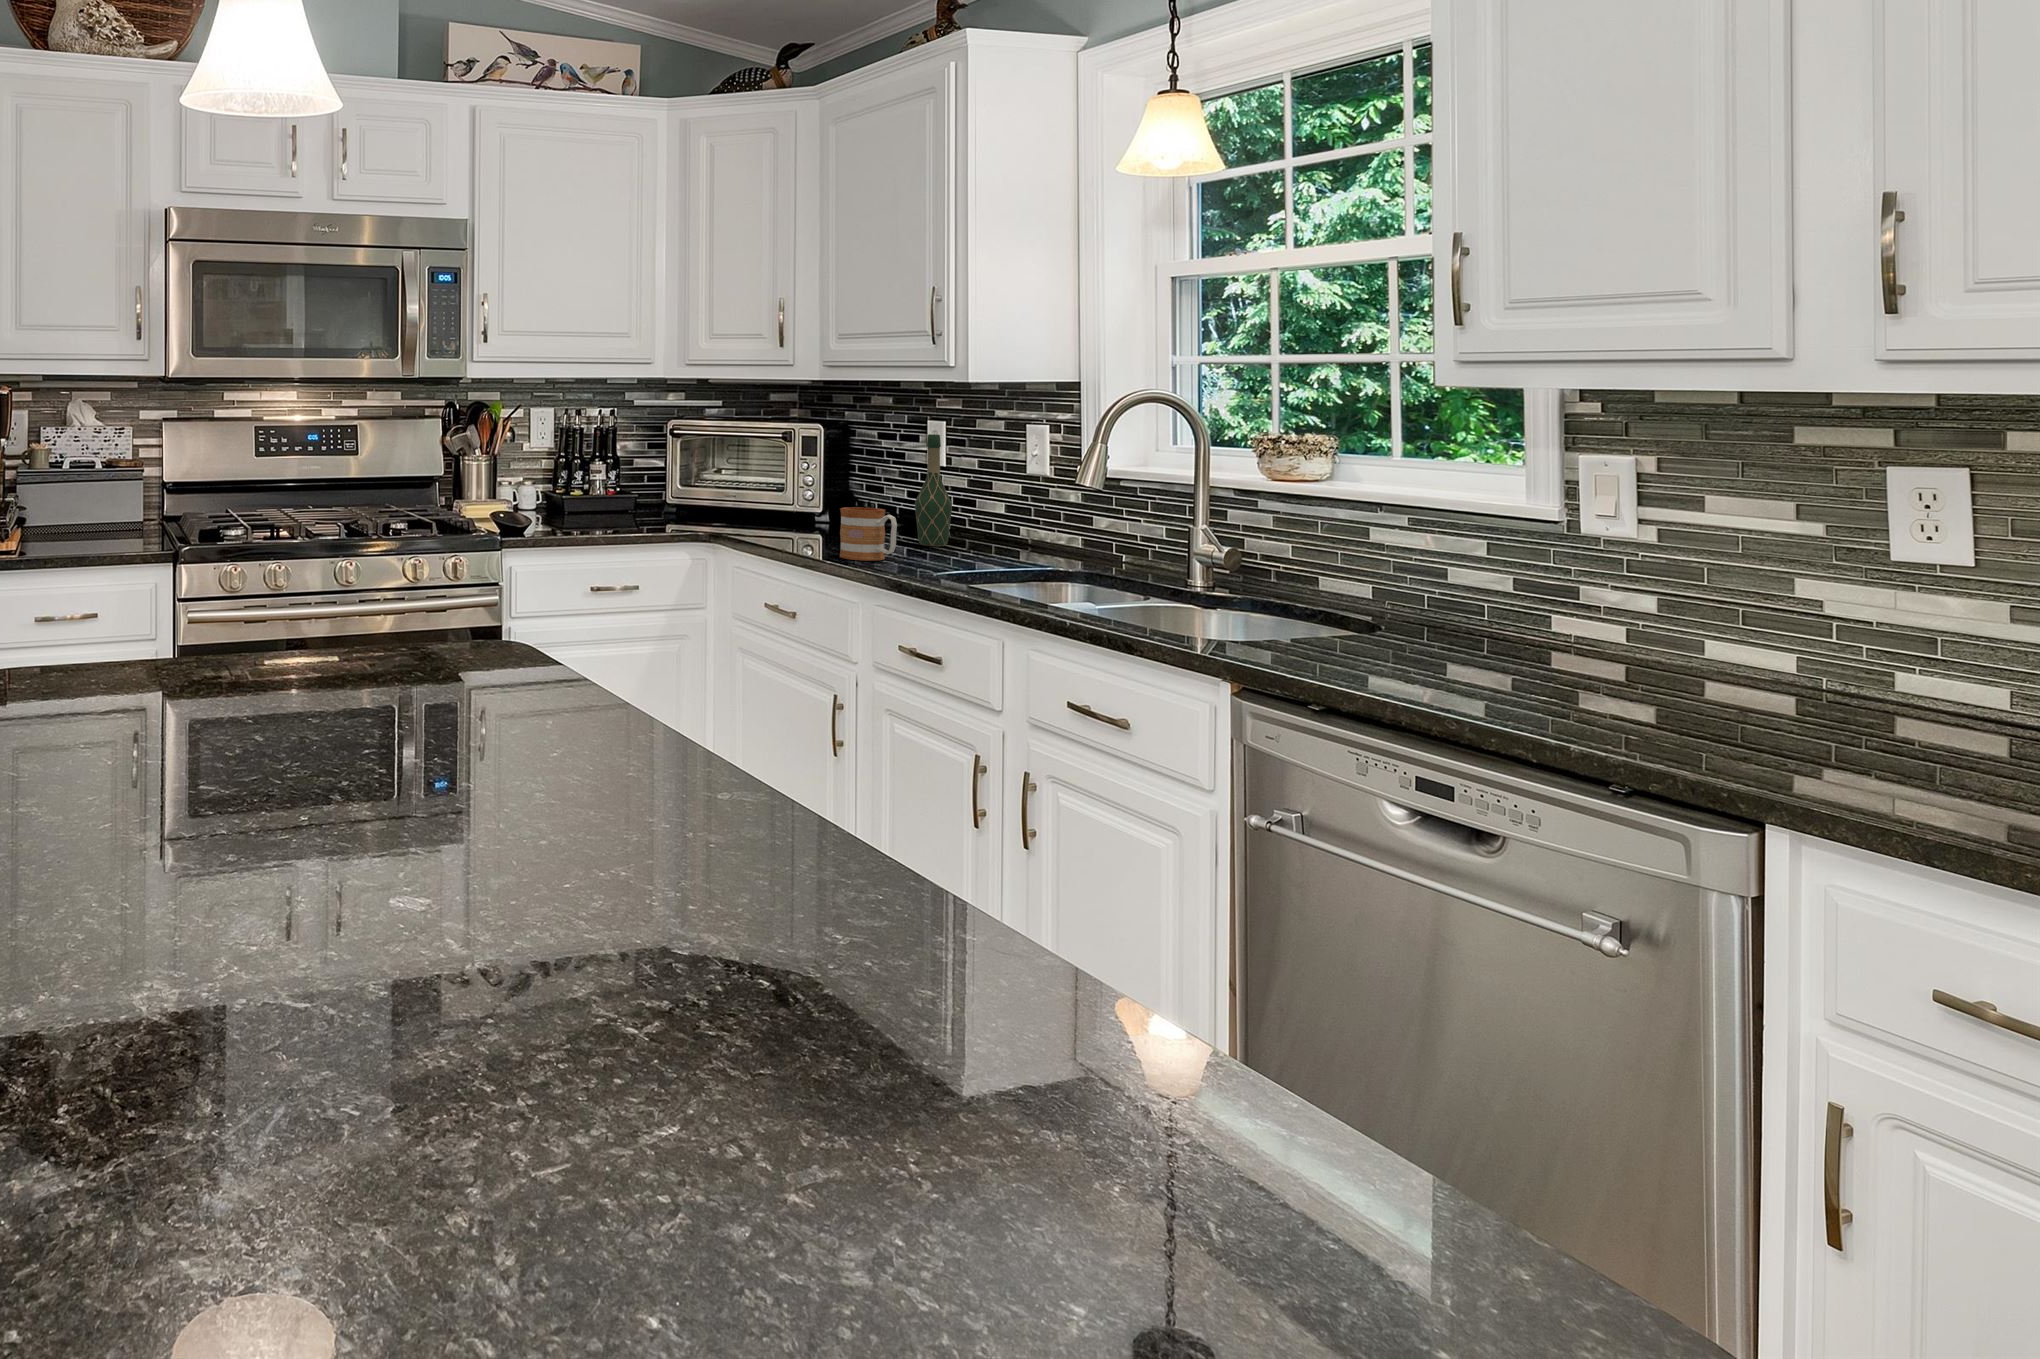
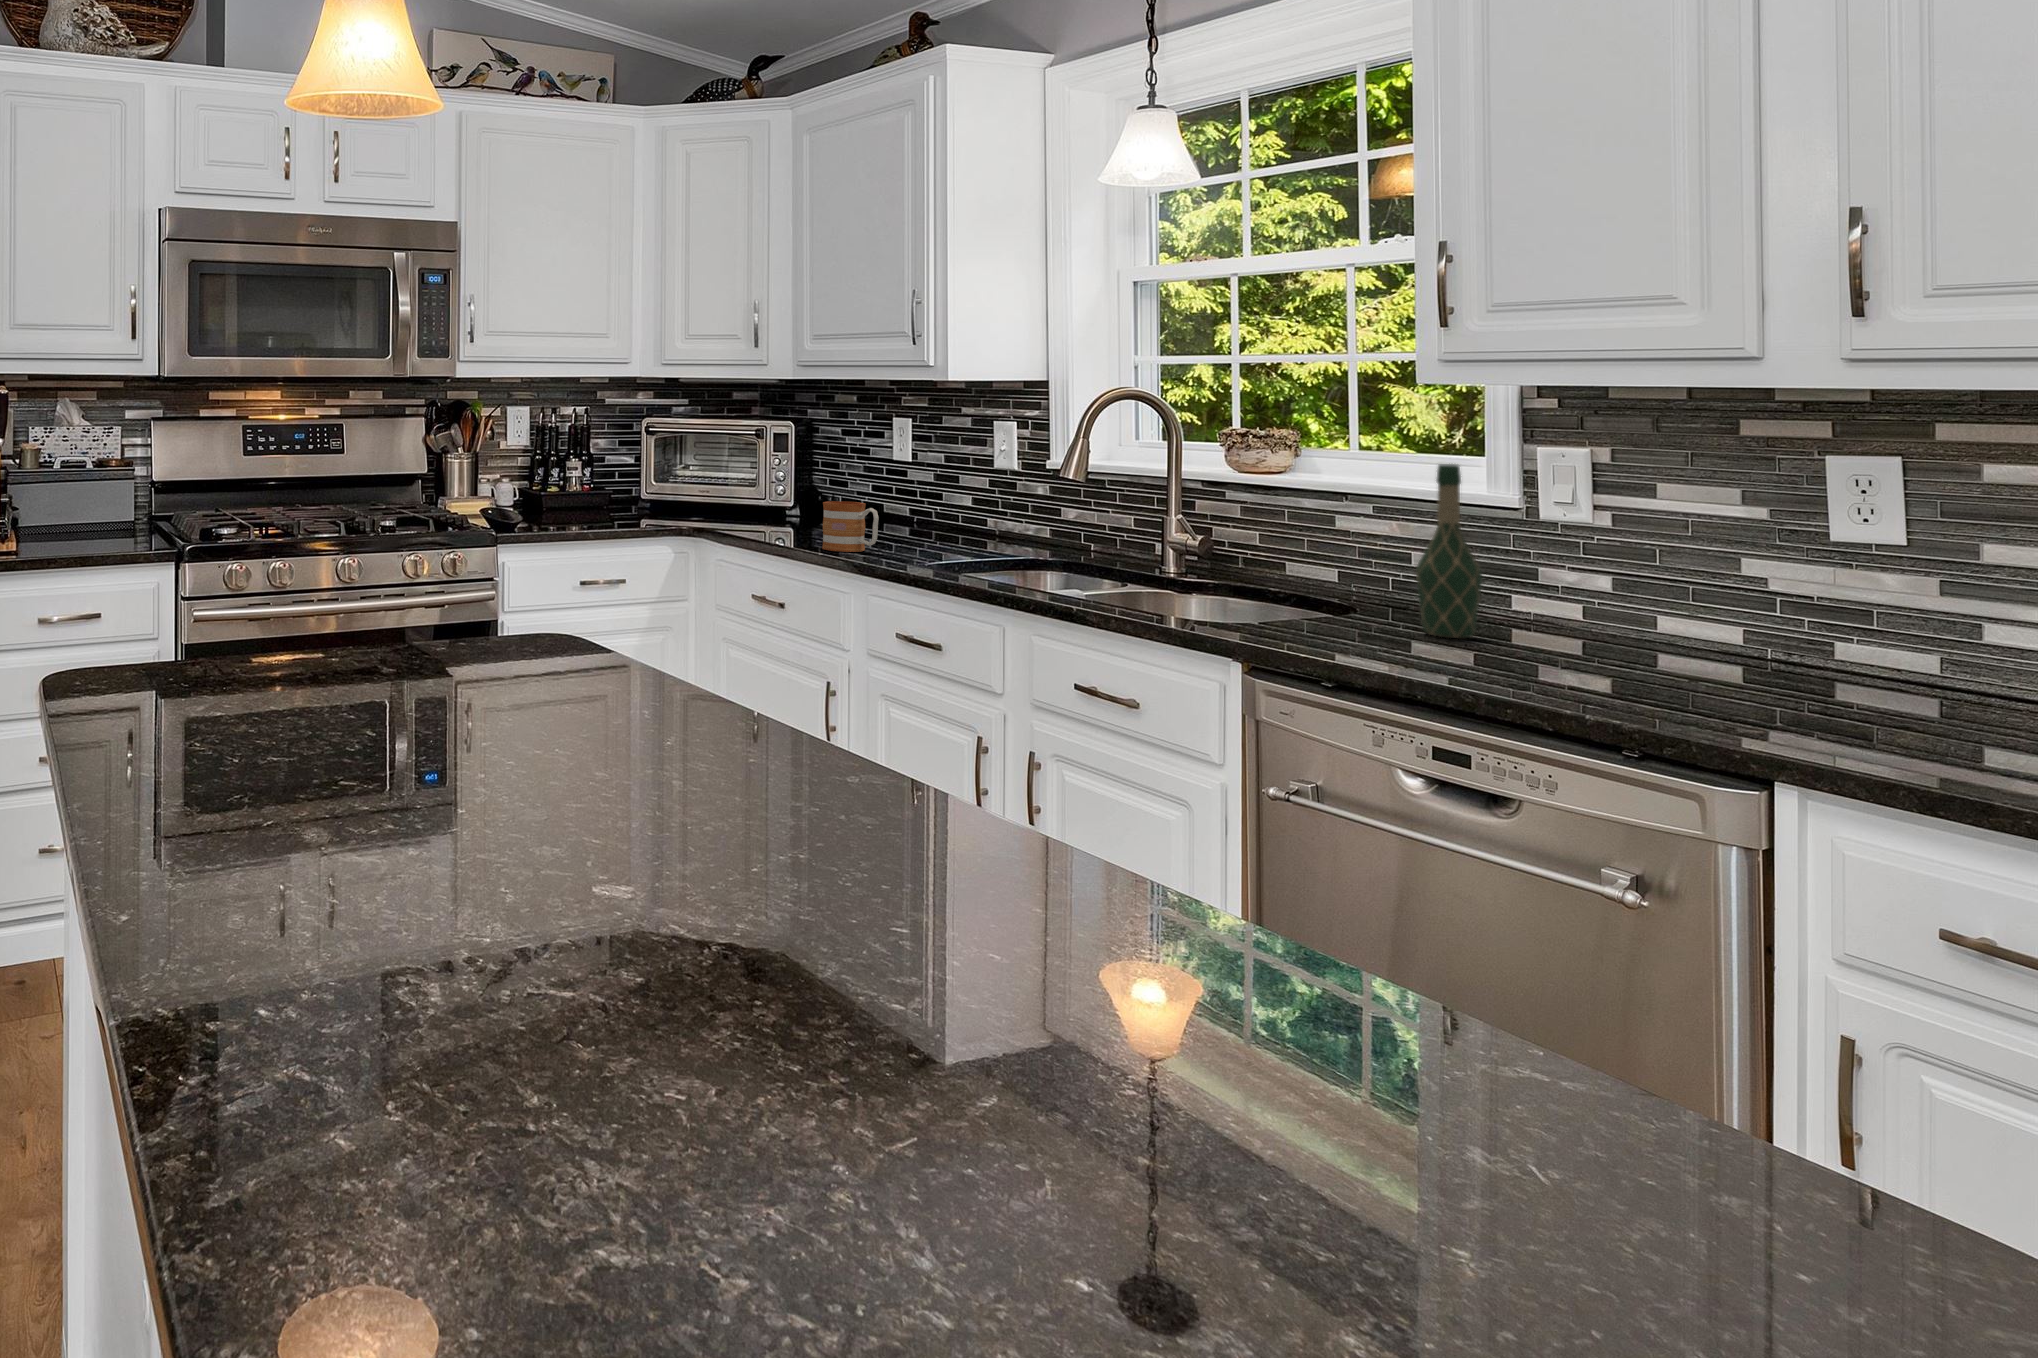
wine bottle: present [915,434,952,546] -> present [1416,464,1482,638]

